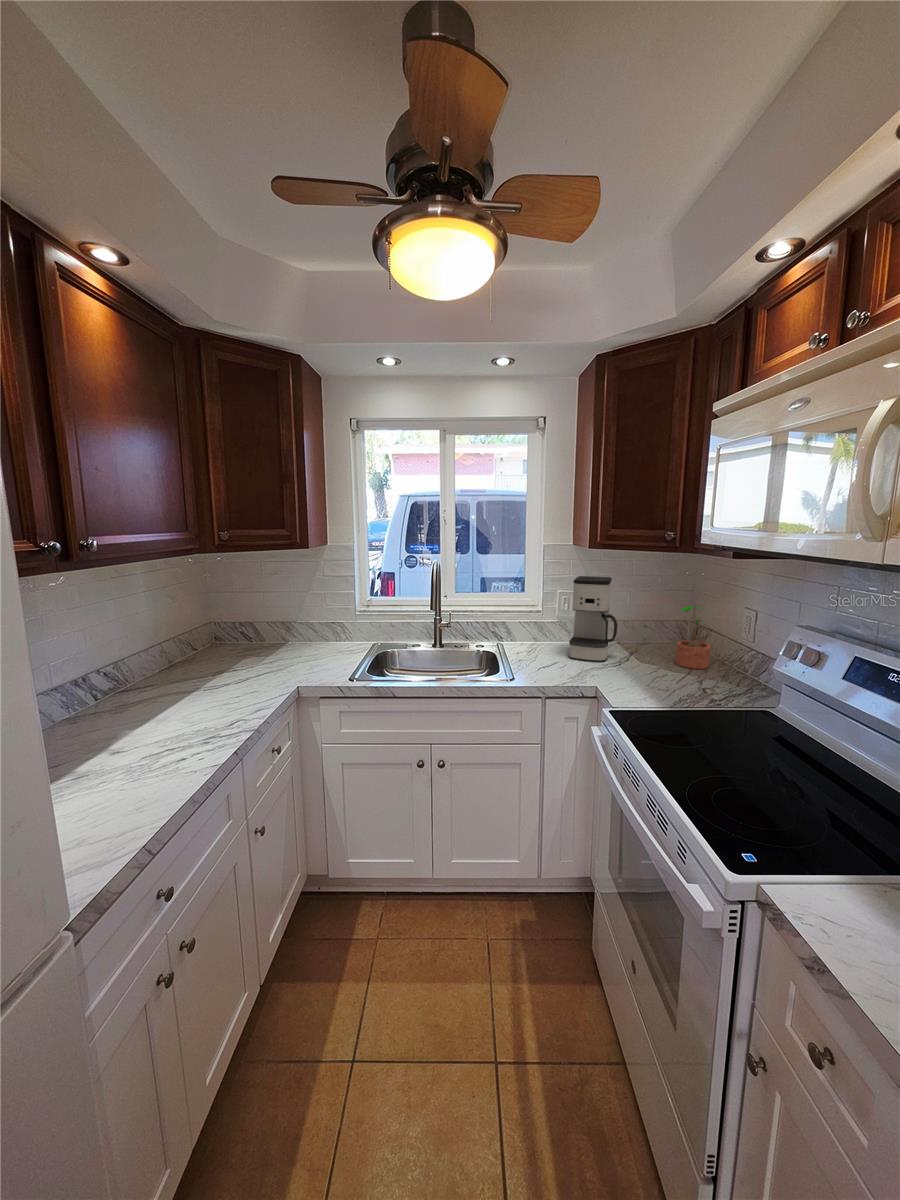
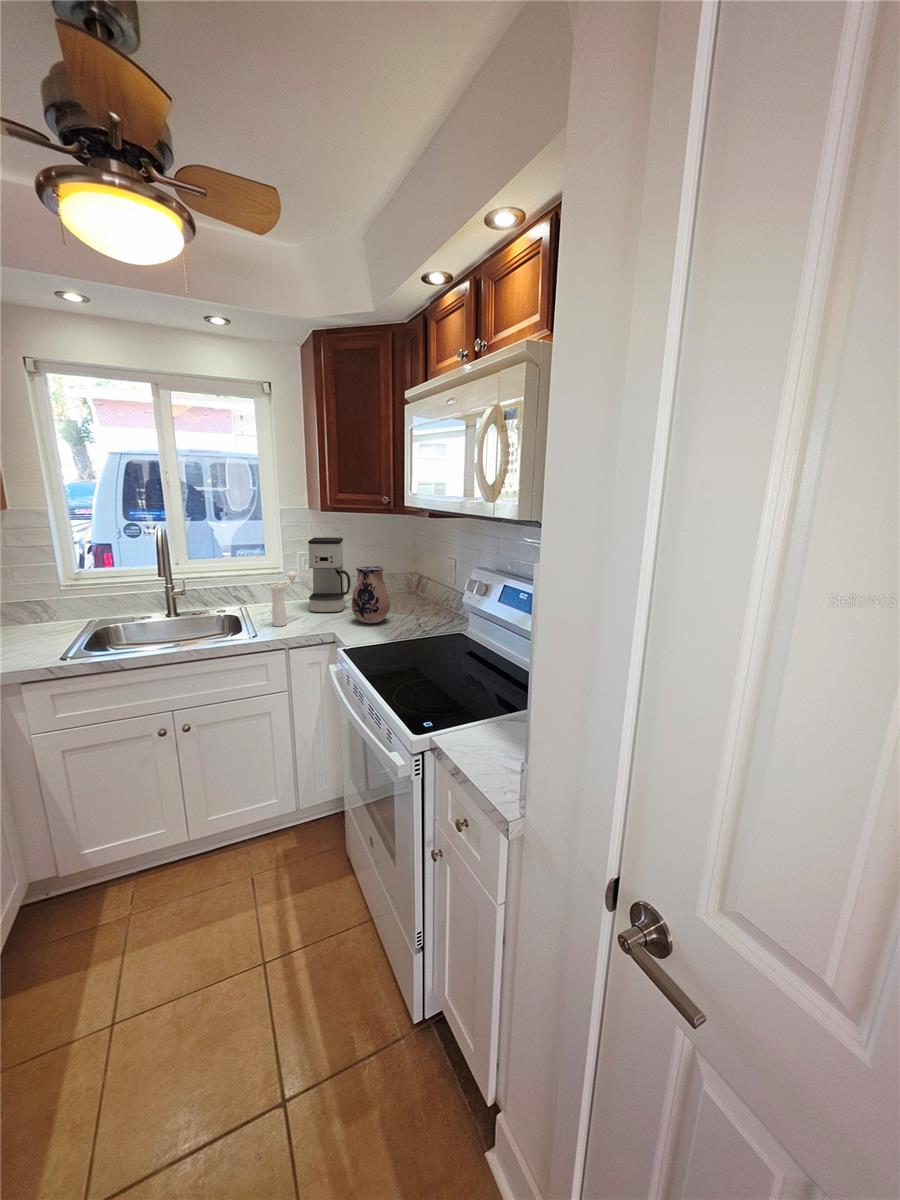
potted plant: present [676,606,711,669] -> none [398,559,424,610]
pepper mill: none [531,613,560,672] -> present [270,571,297,626]
ceramic pitcher: none [620,613,668,681] -> present [352,566,390,623]

